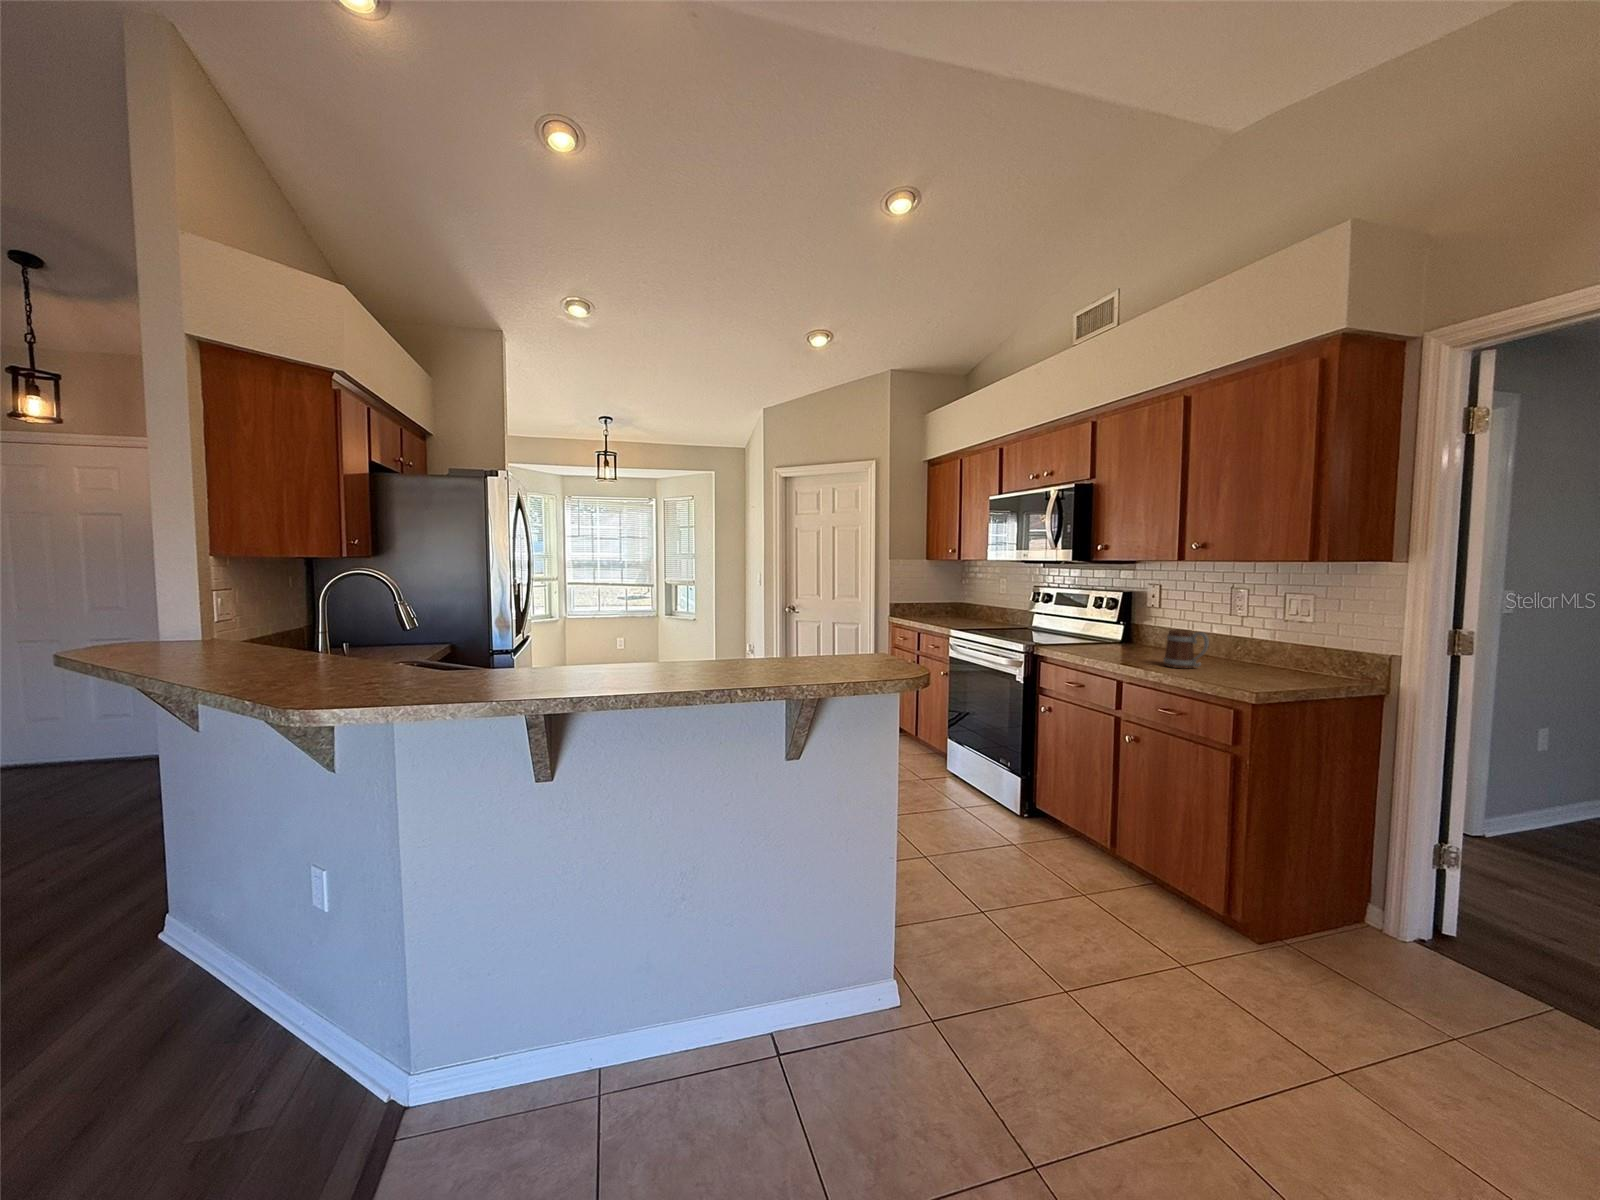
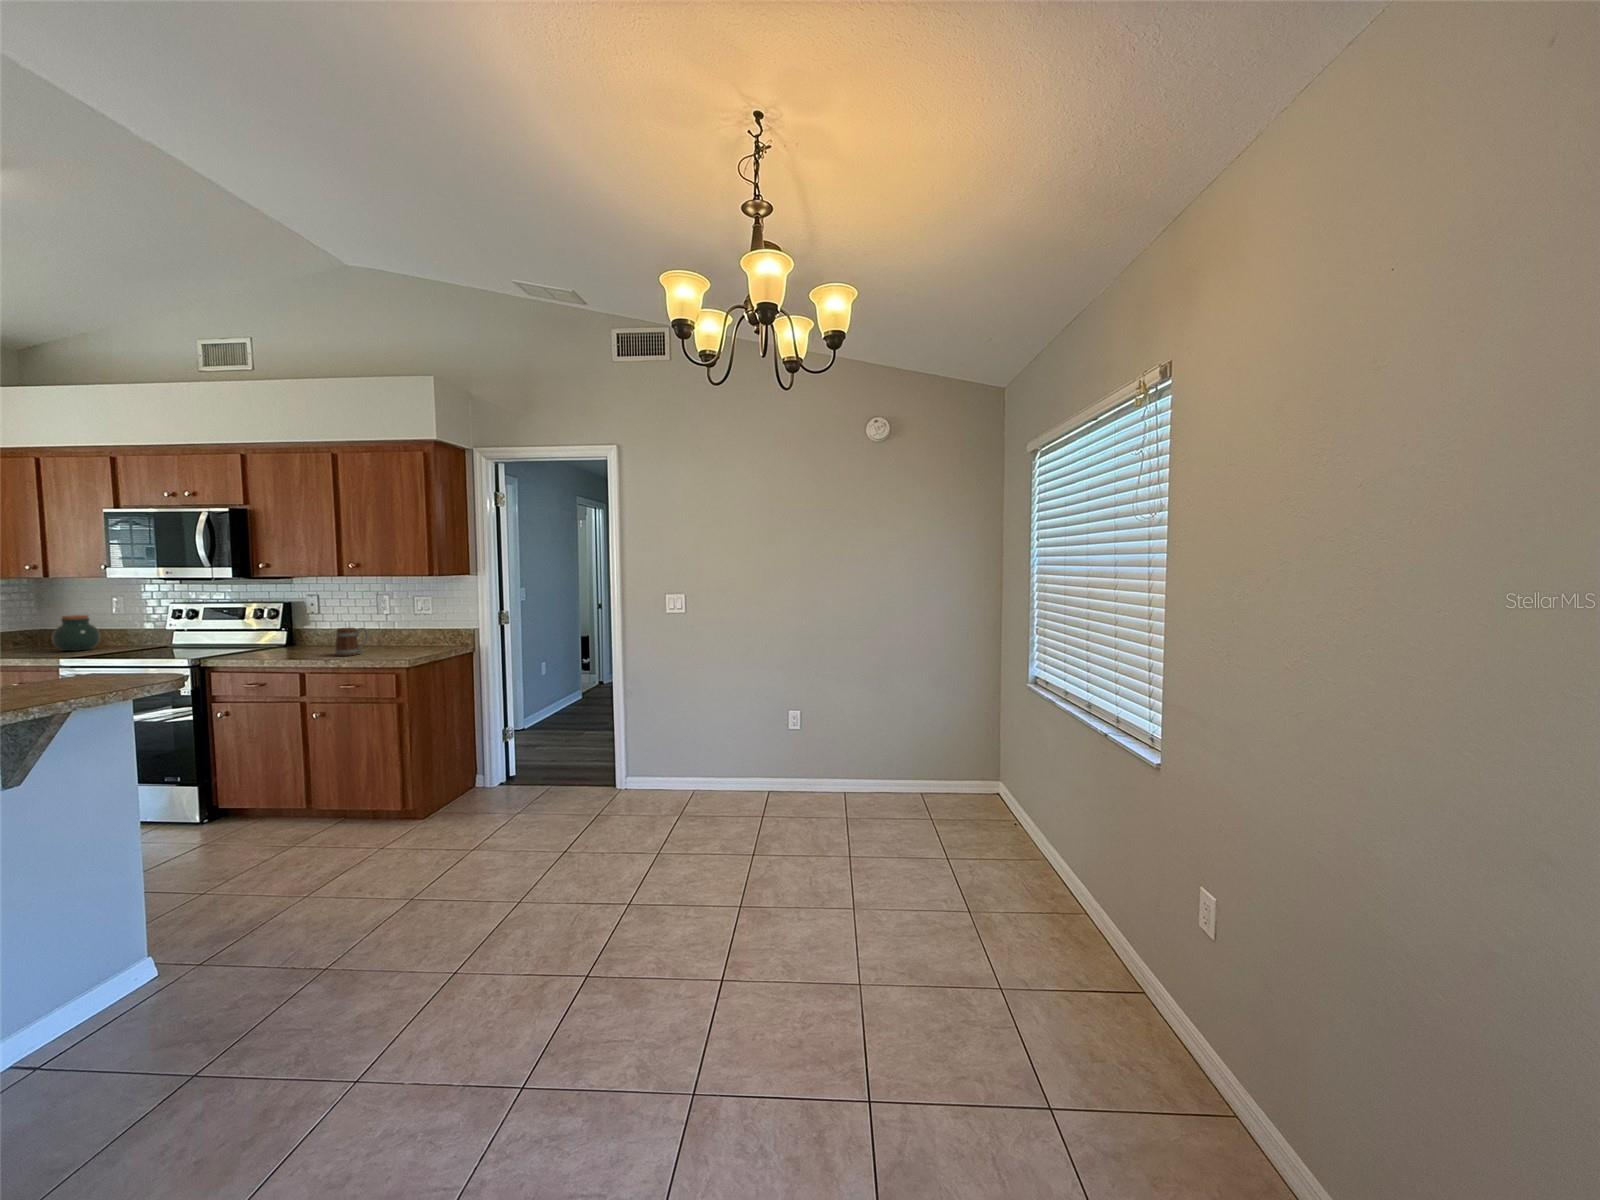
jar: none [958,593,987,624] -> present [52,615,100,651]

